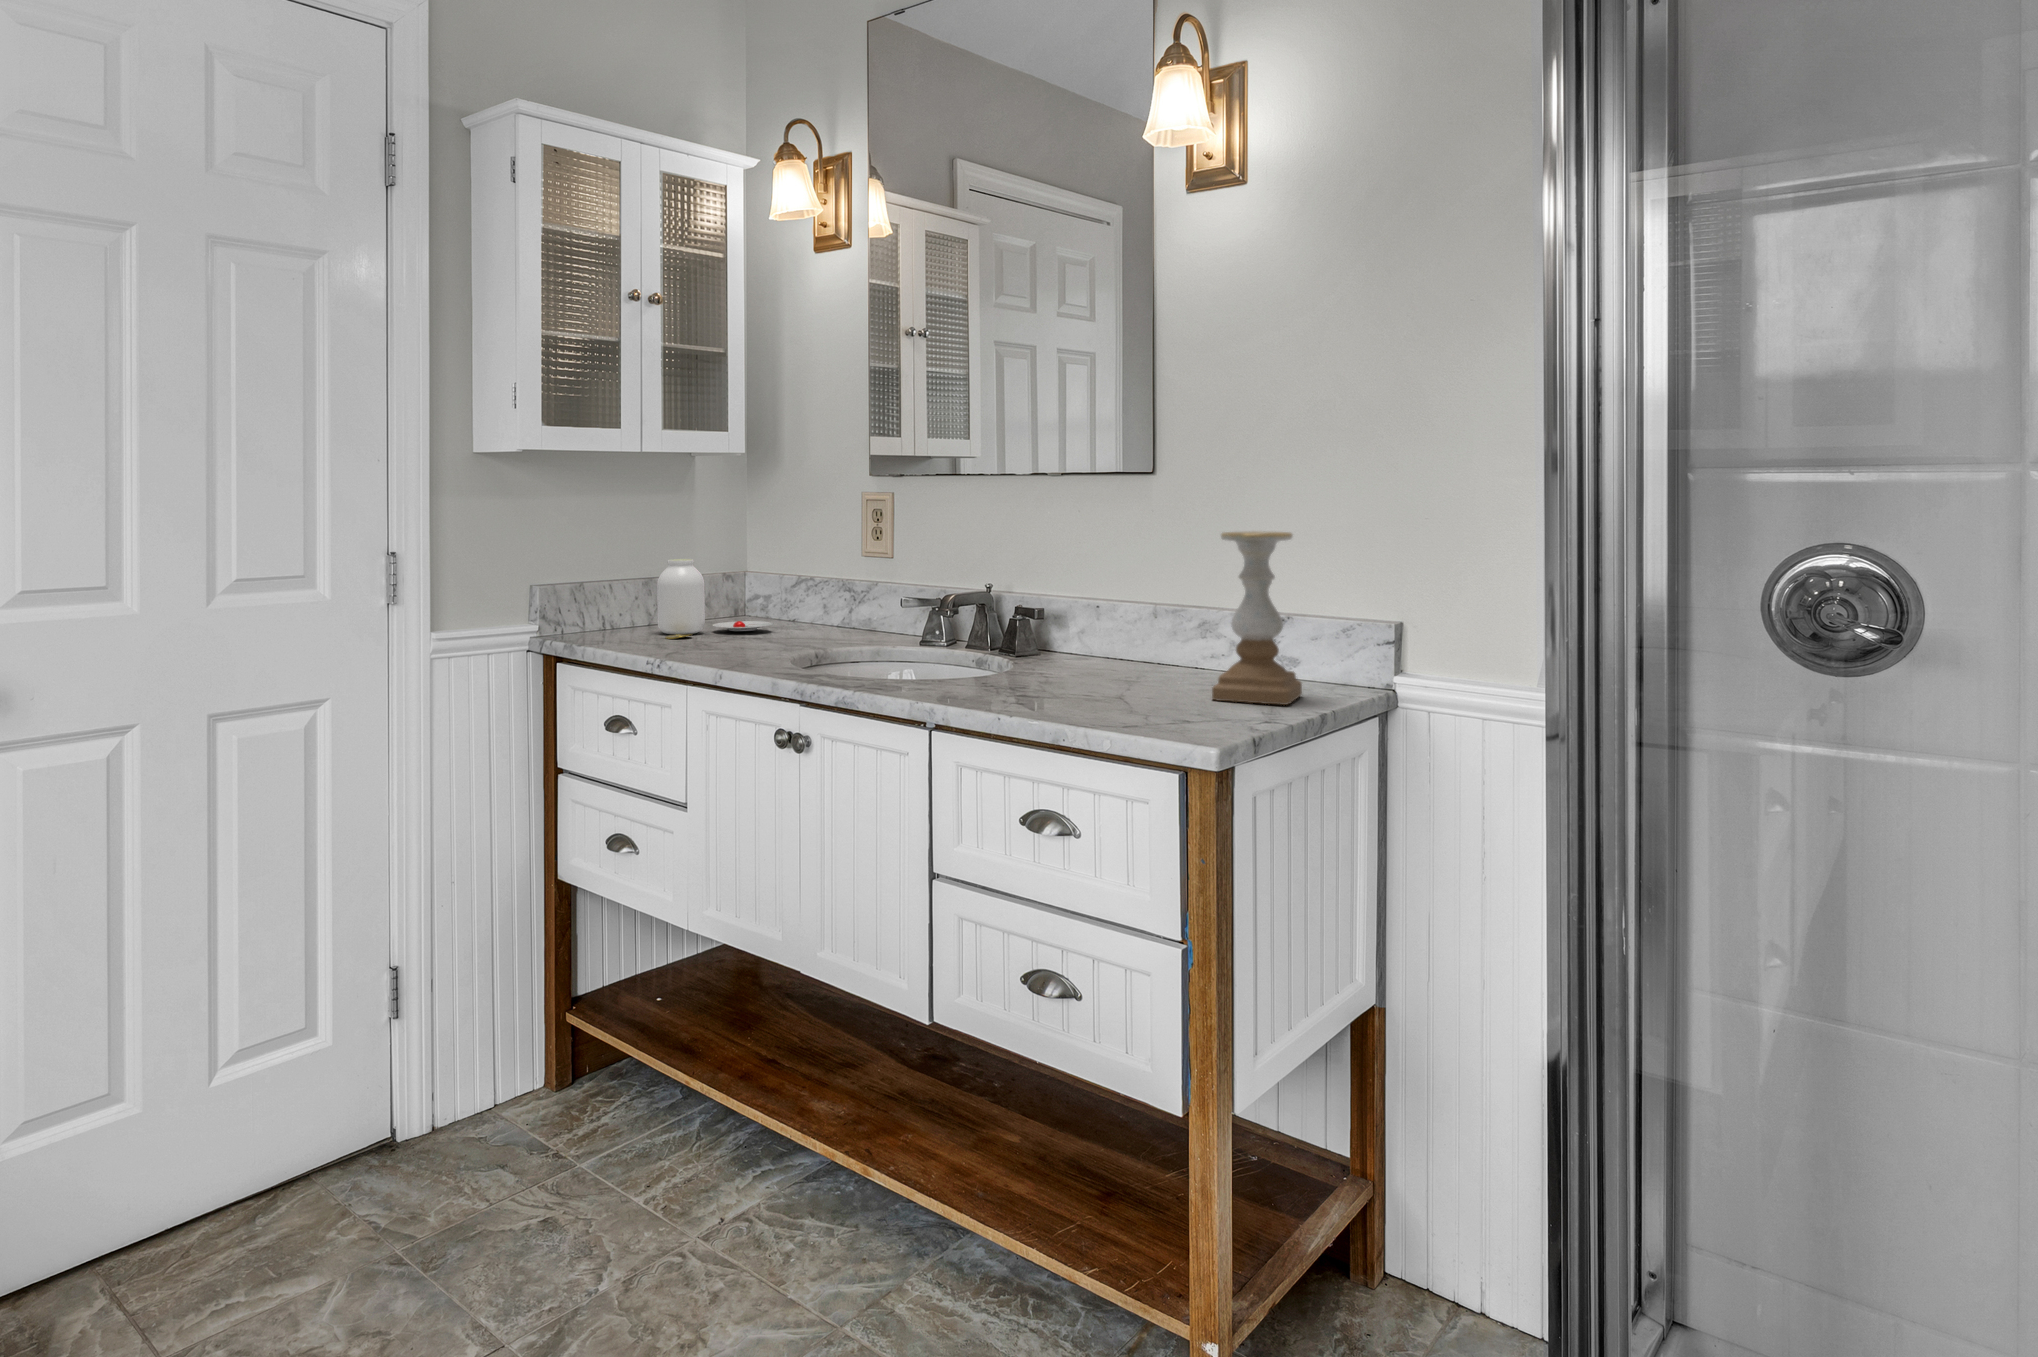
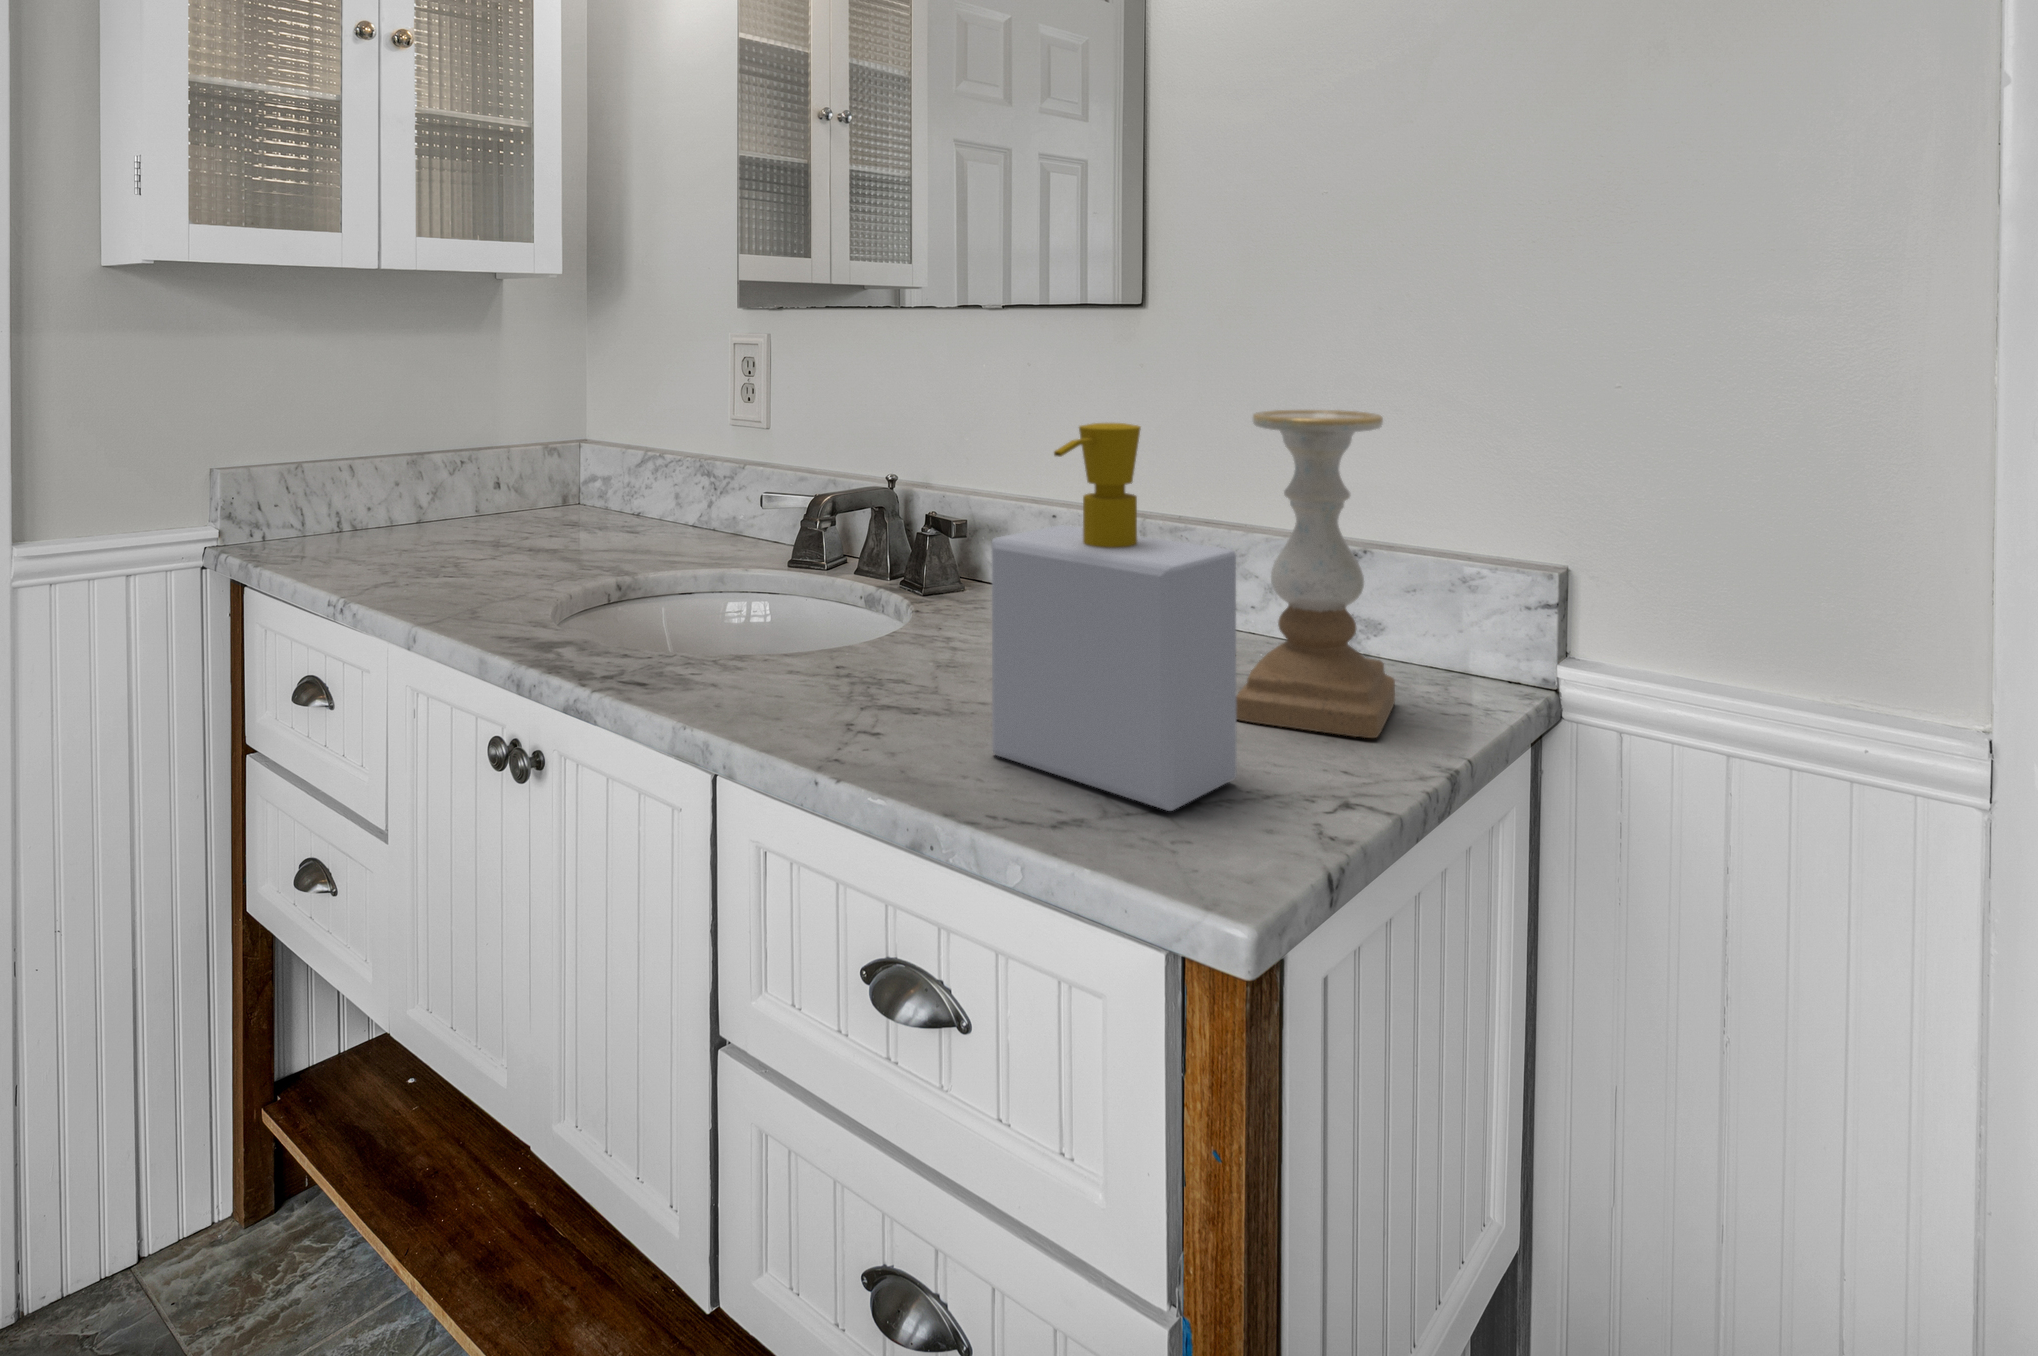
soap bottle: none [1083,533,1212,722] -> present [992,423,1236,811]
jar: present [657,559,772,639] -> none [422,425,608,547]

